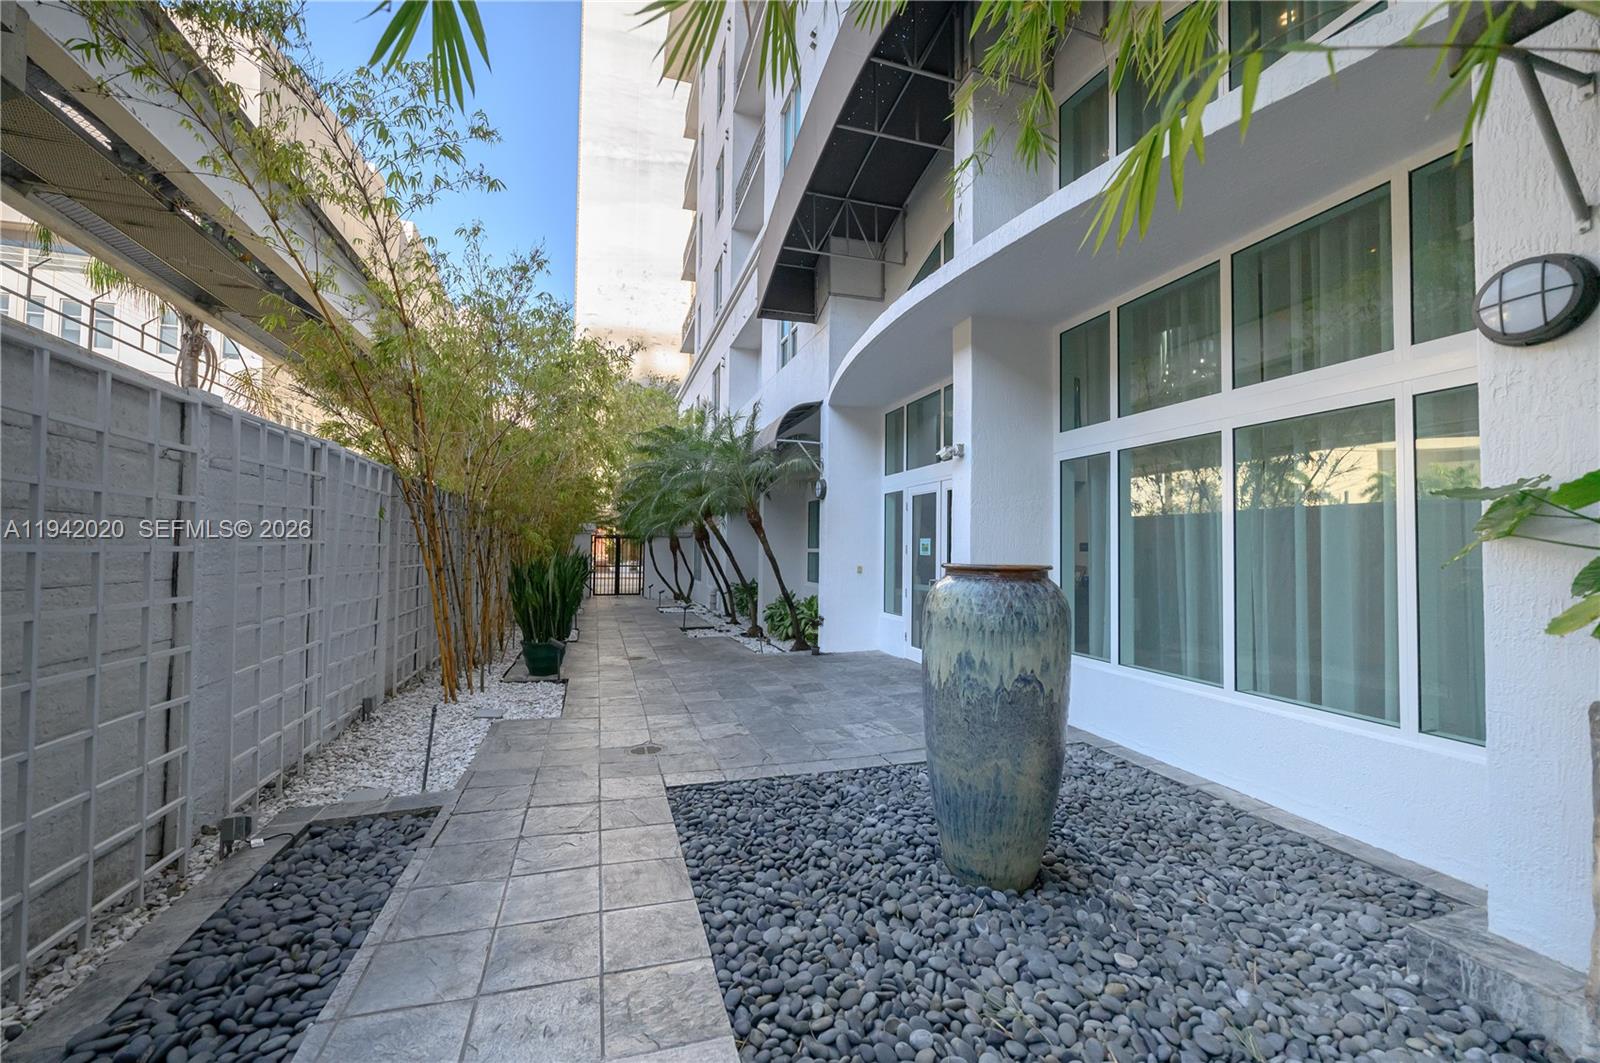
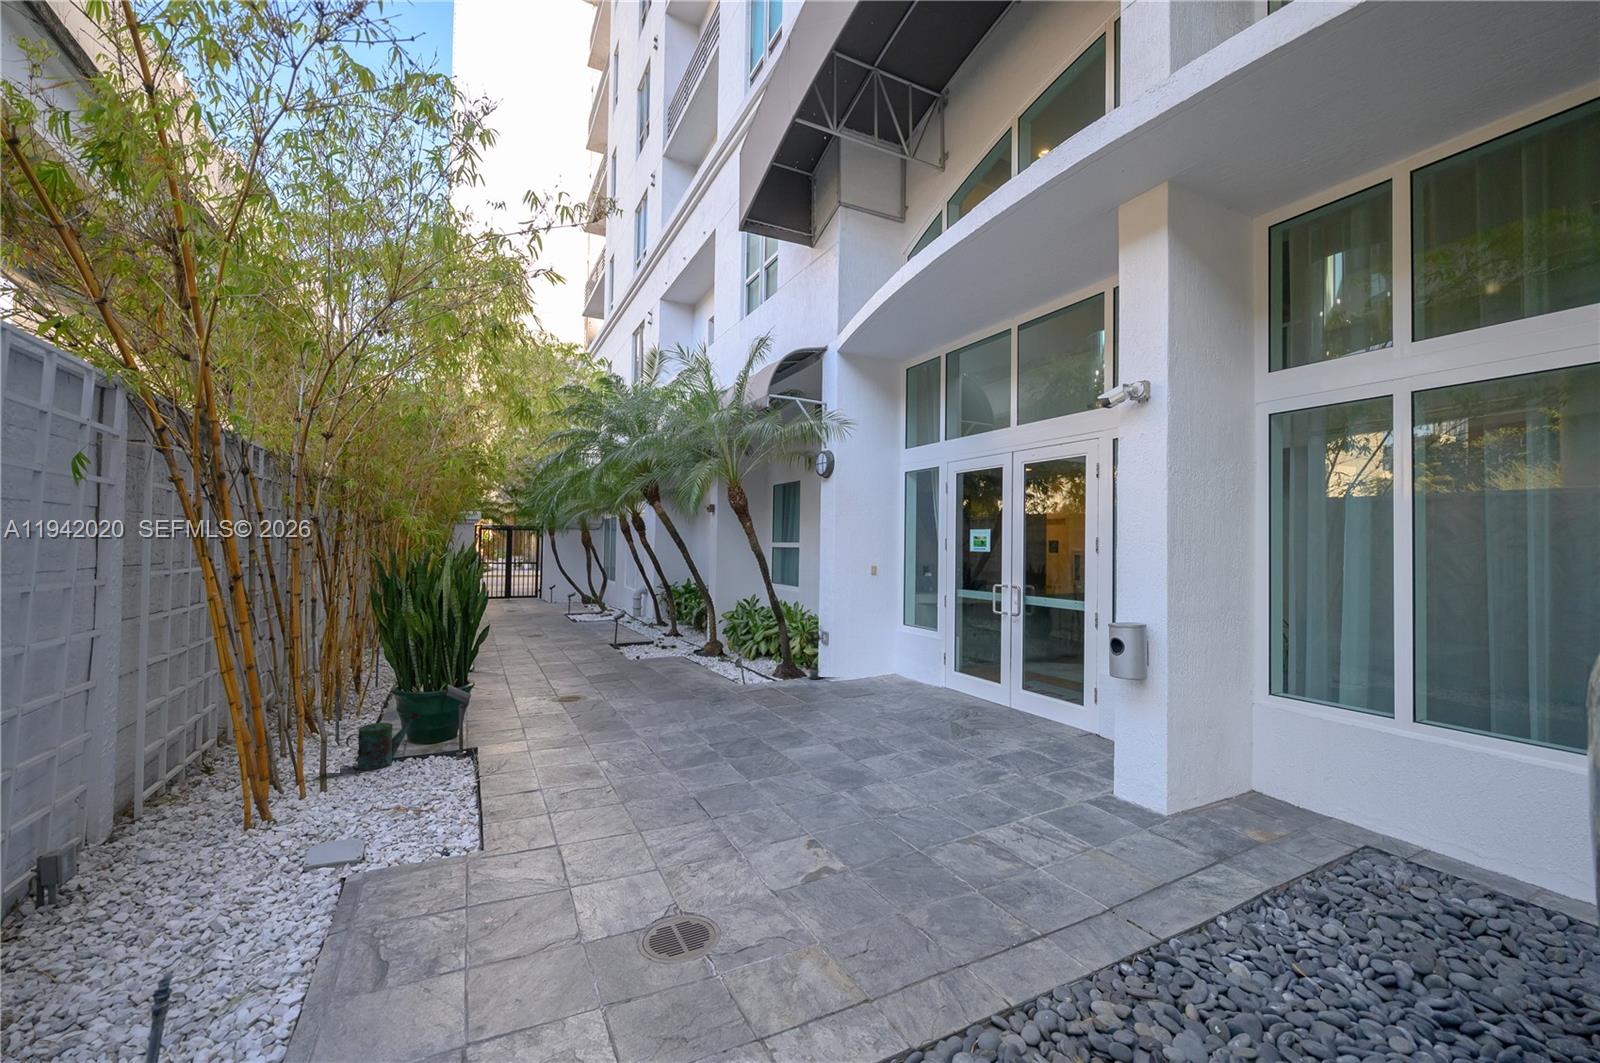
watering can: none [494,655,535,686] -> present [346,712,420,771]

